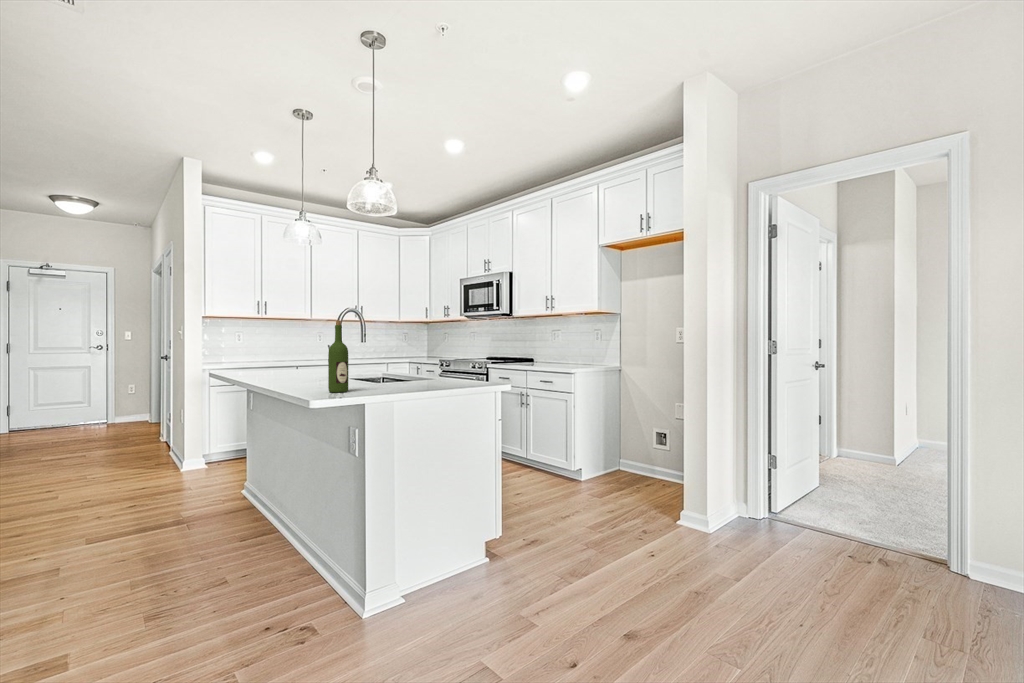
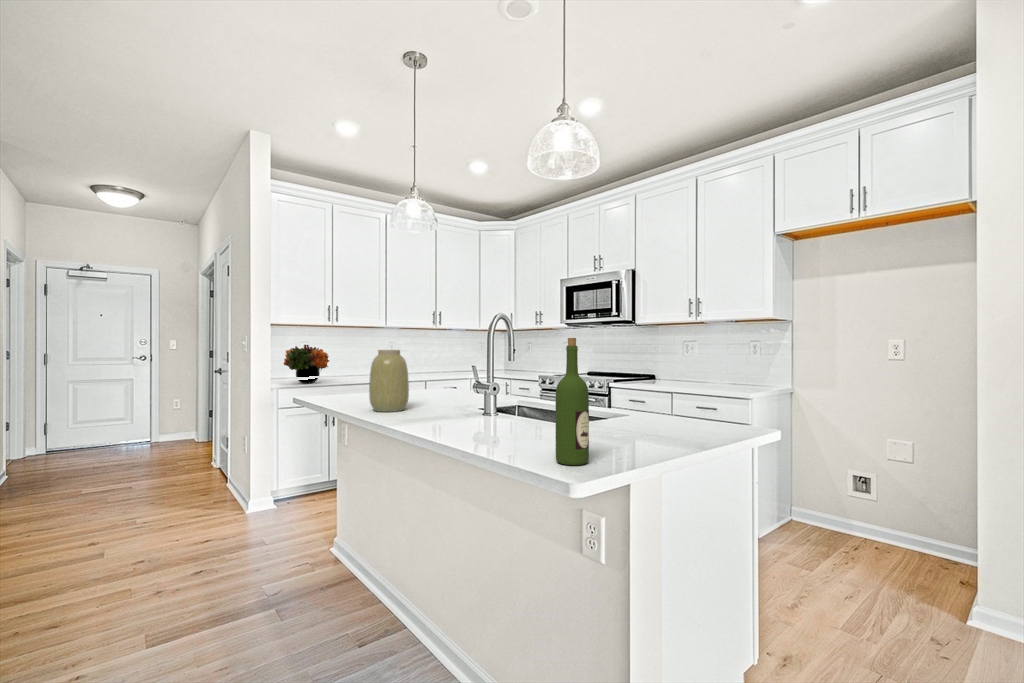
vase: none [260,333,291,378] -> present [369,350,409,412]
flower arrangement: none [217,334,259,366] -> present [284,345,329,383]

